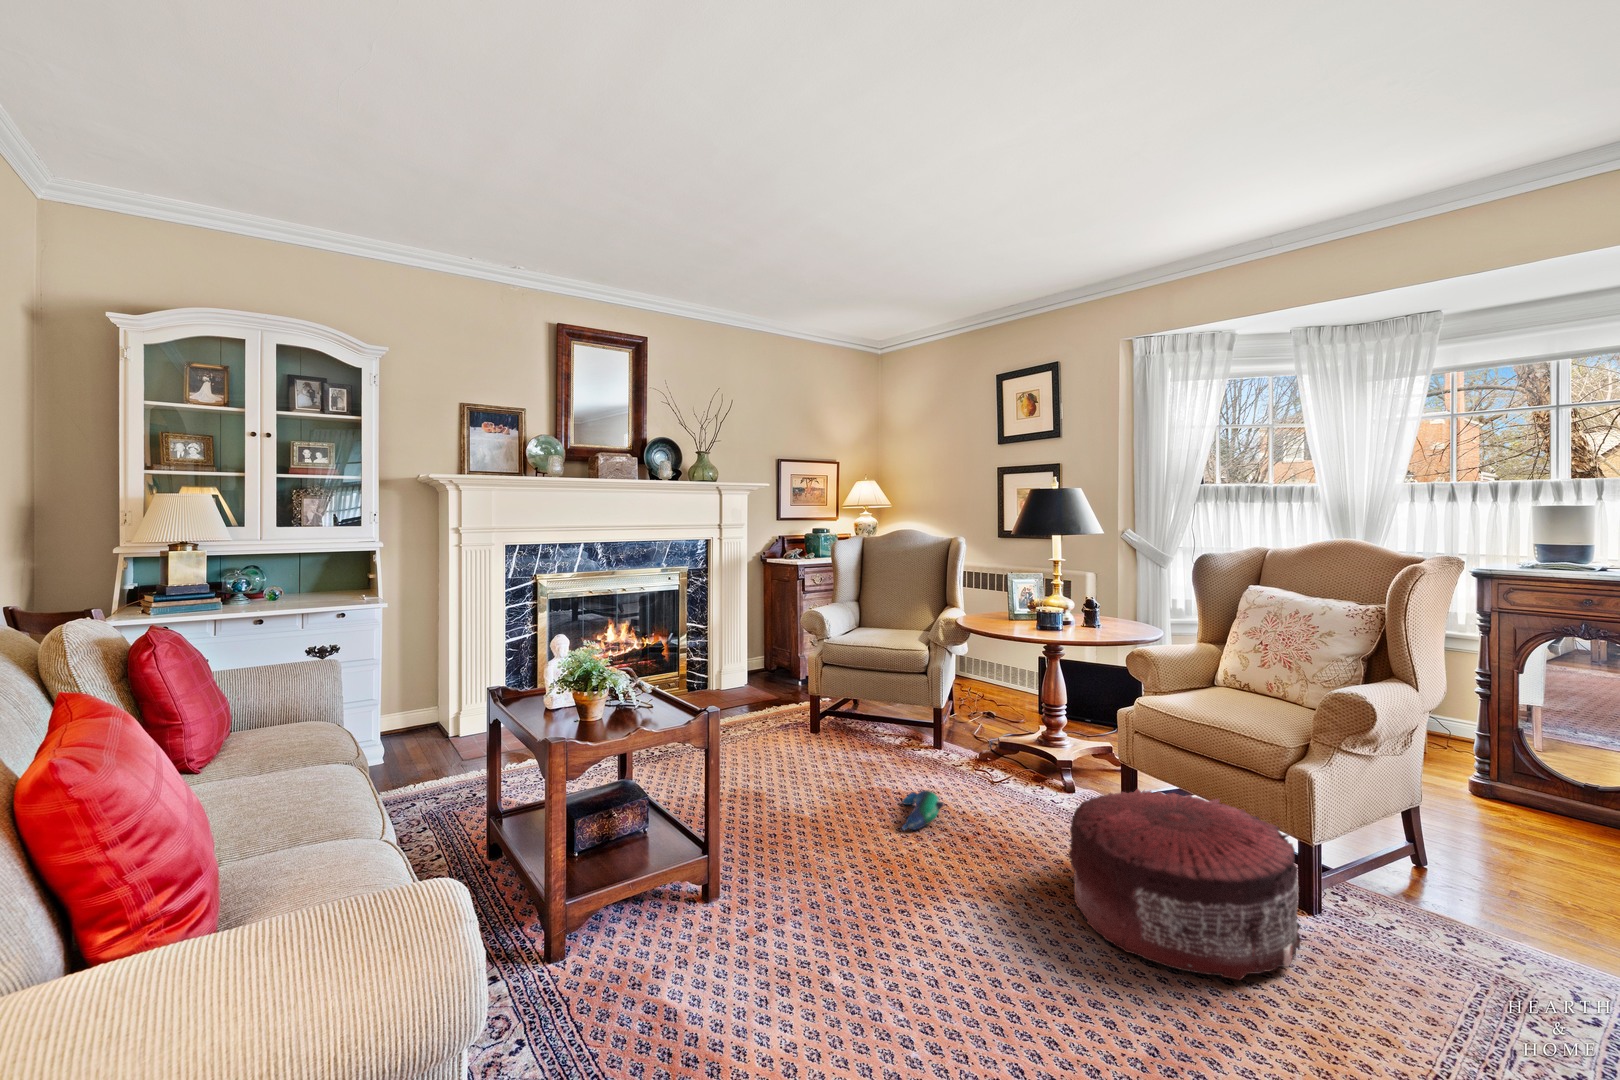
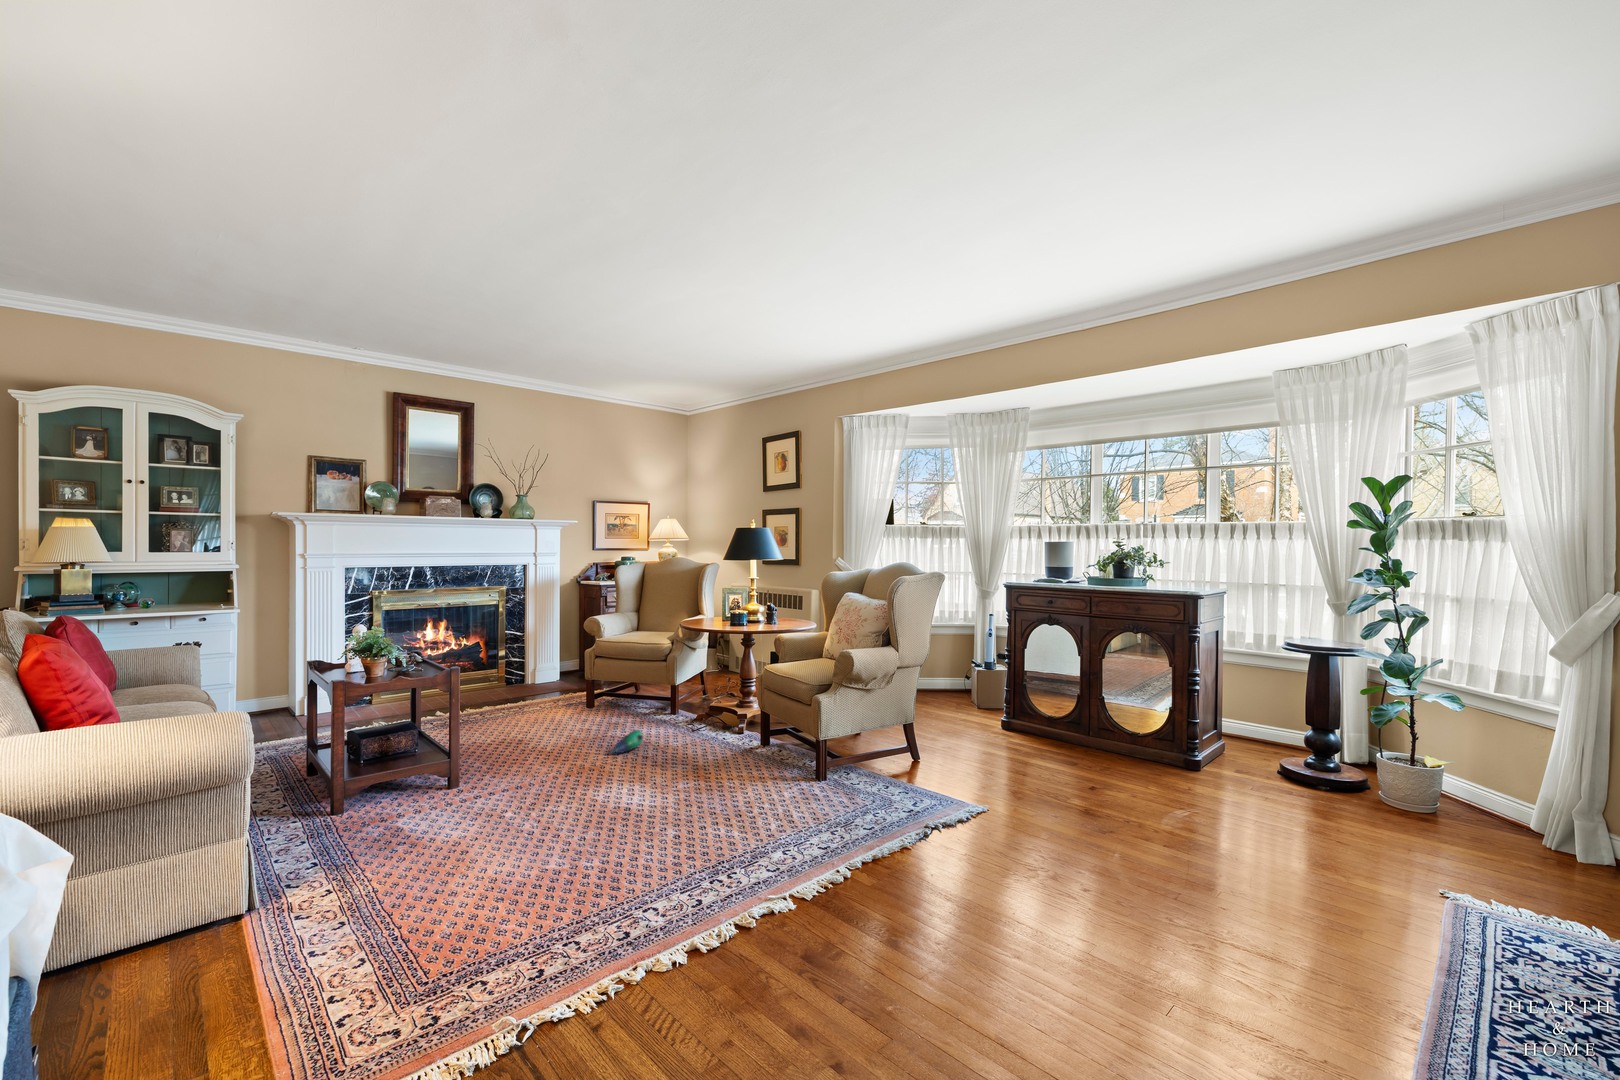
pouf: present [1069,789,1302,980] -> none [687,712,813,803]

